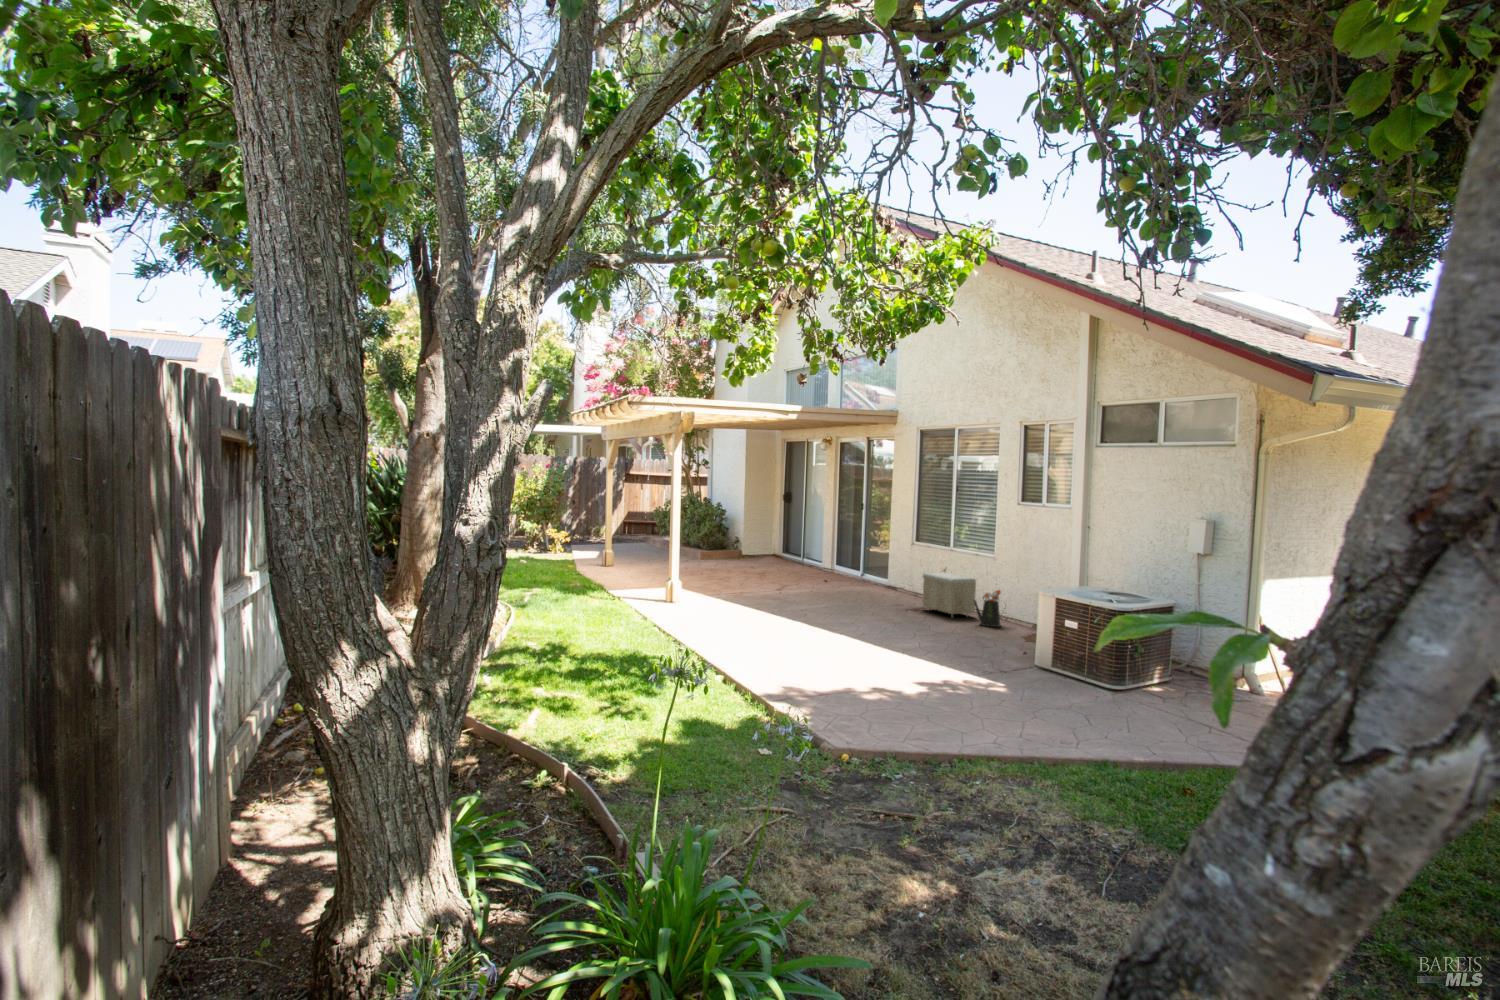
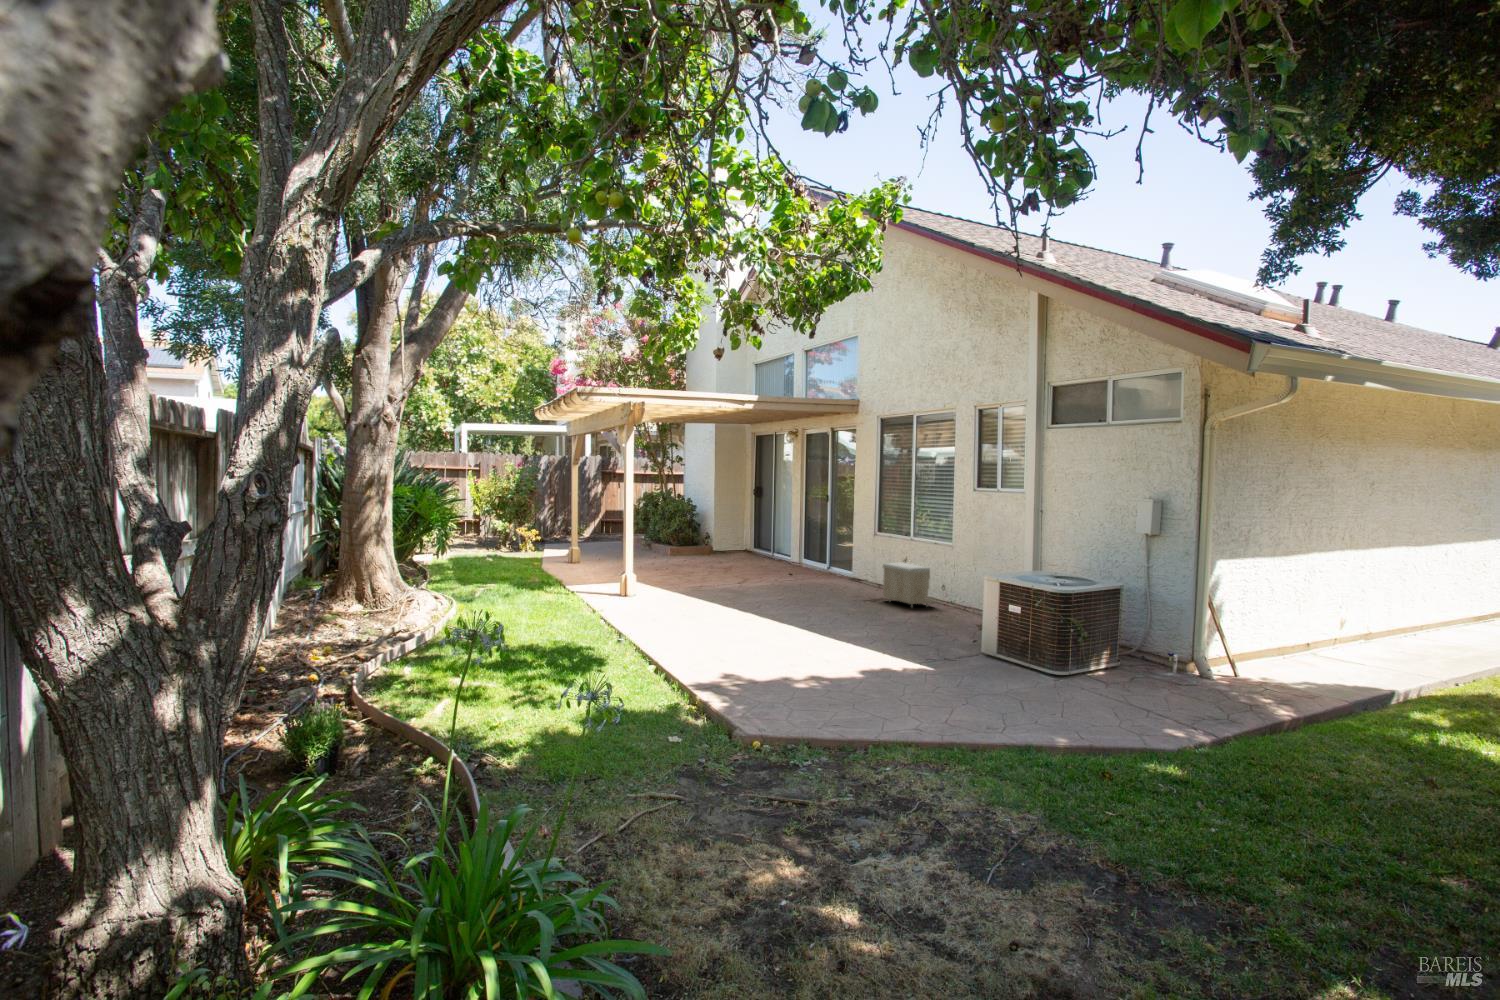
watering can: present [974,590,1005,627] -> none [932,577,964,616]

